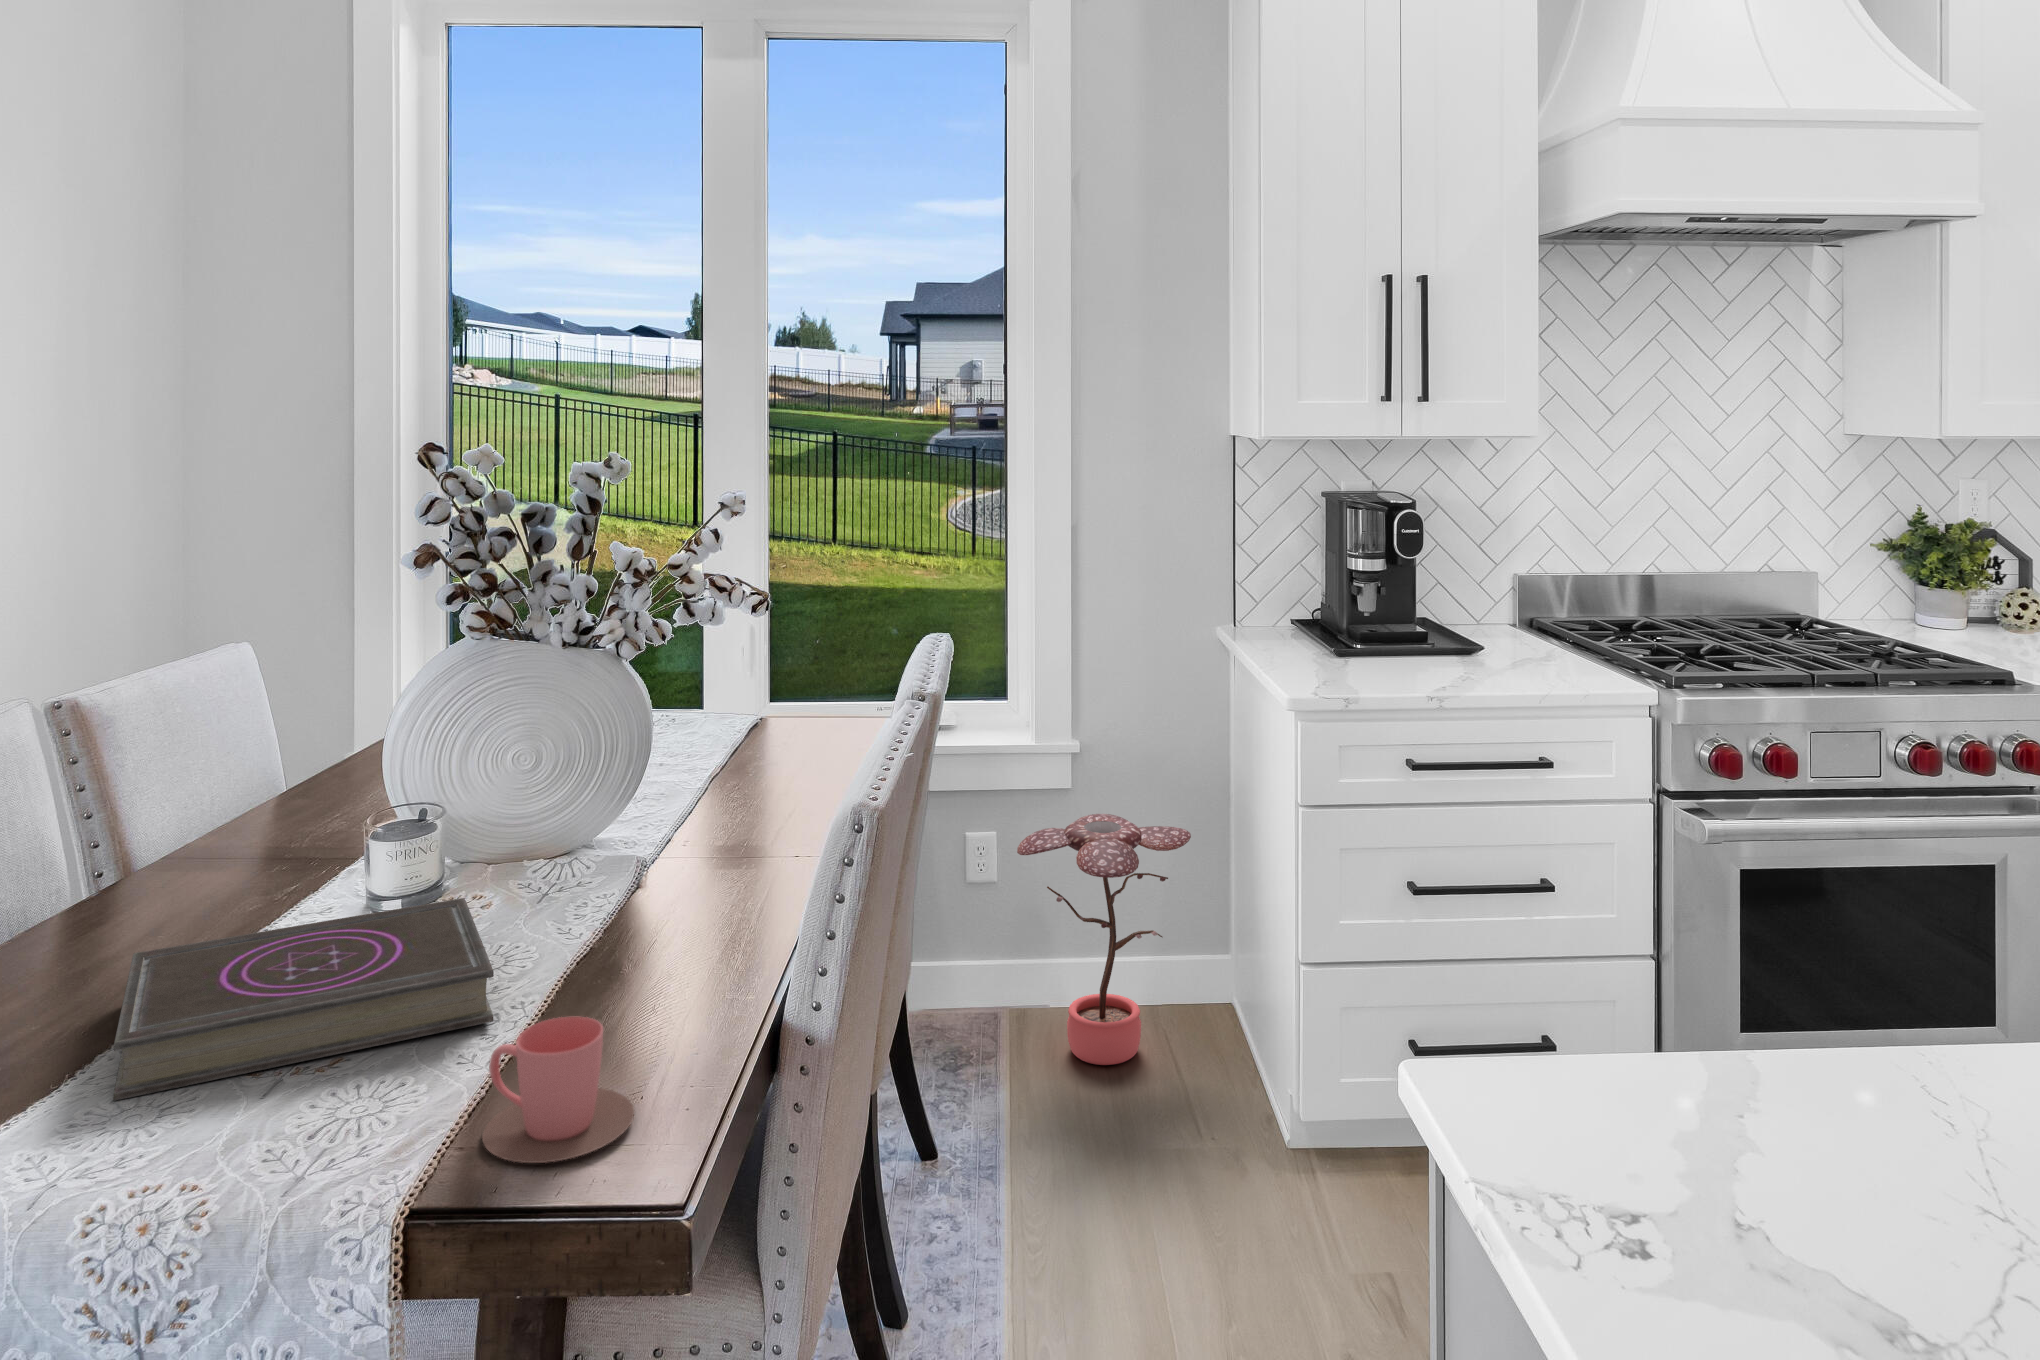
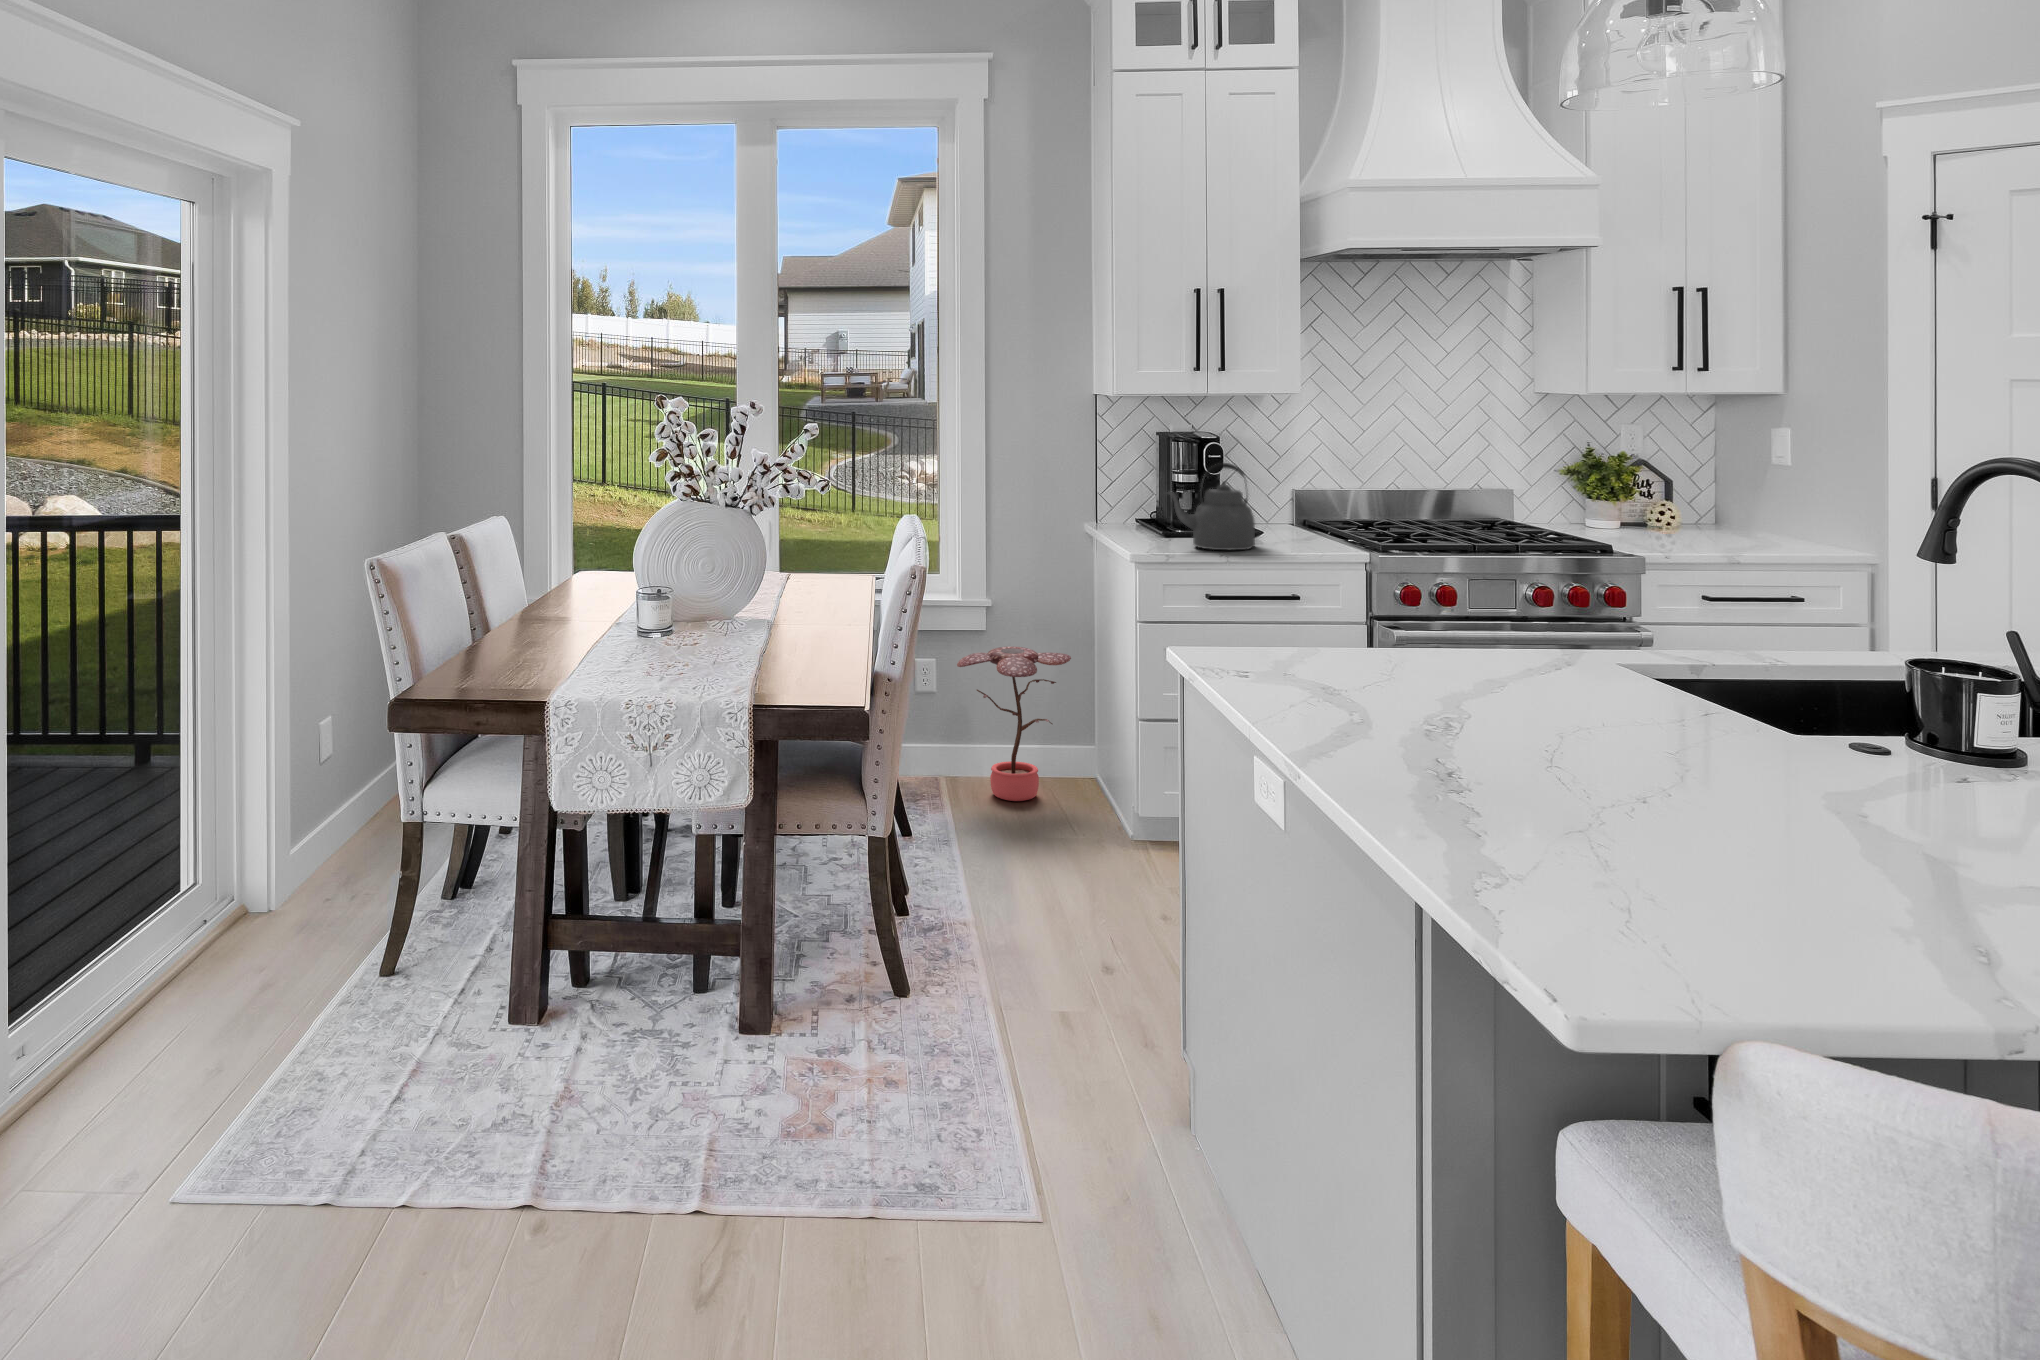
kettle: none [1336,543,1477,684] -> present [1167,463,1255,550]
book: present [113,898,494,1101] -> none [568,622,740,679]
cup: present [482,1017,635,1163] -> none [761,646,823,695]

